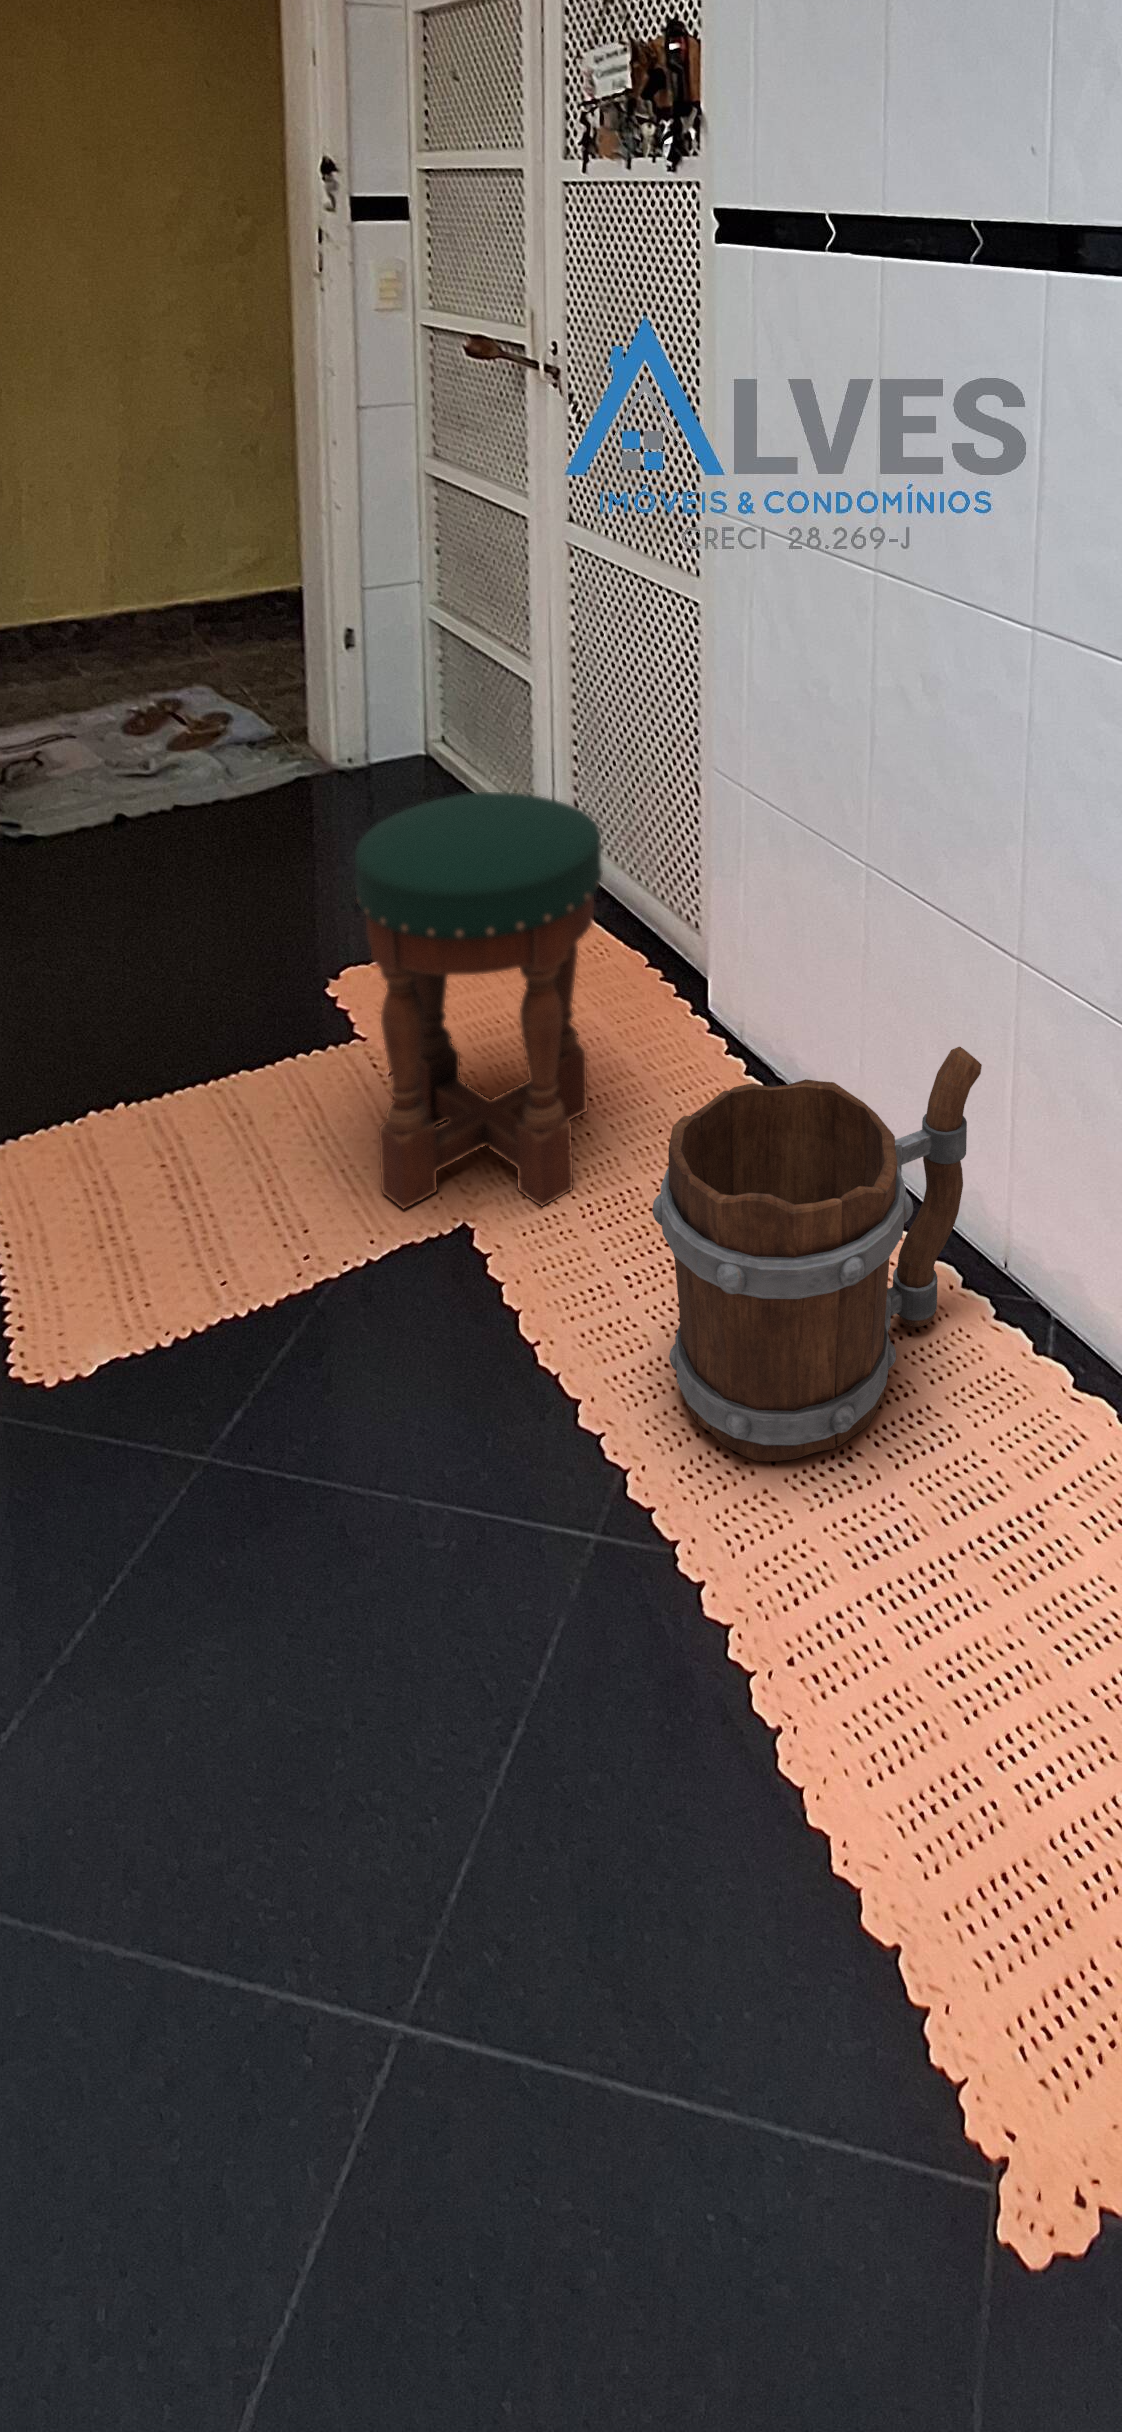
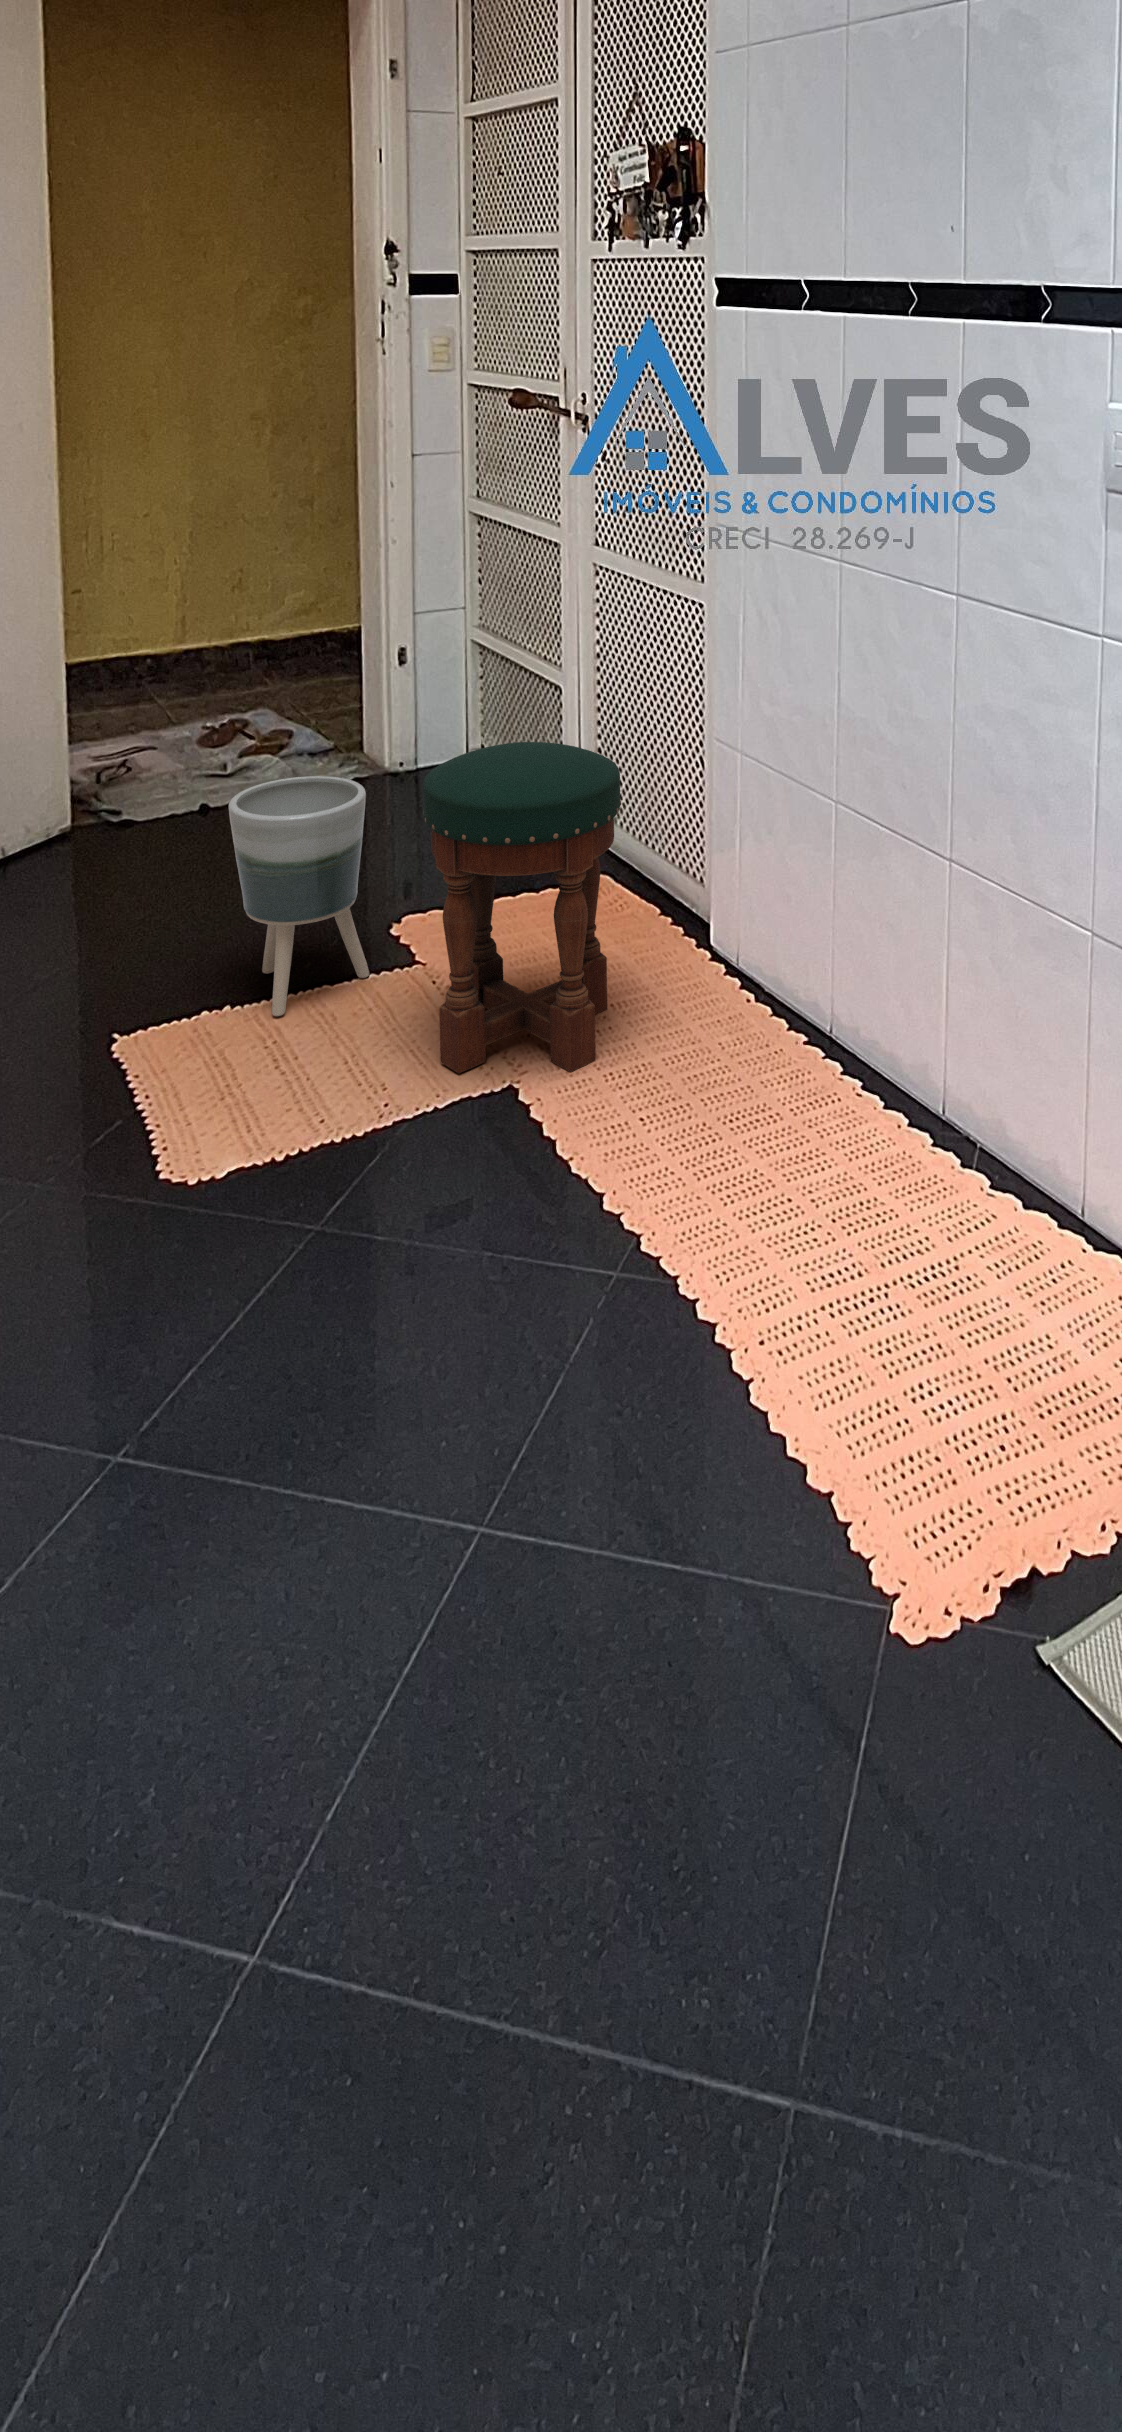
planter: none [120,822,300,1121] -> present [229,776,369,1016]
bucket: present [652,1047,982,1461] -> none [658,921,919,1229]

